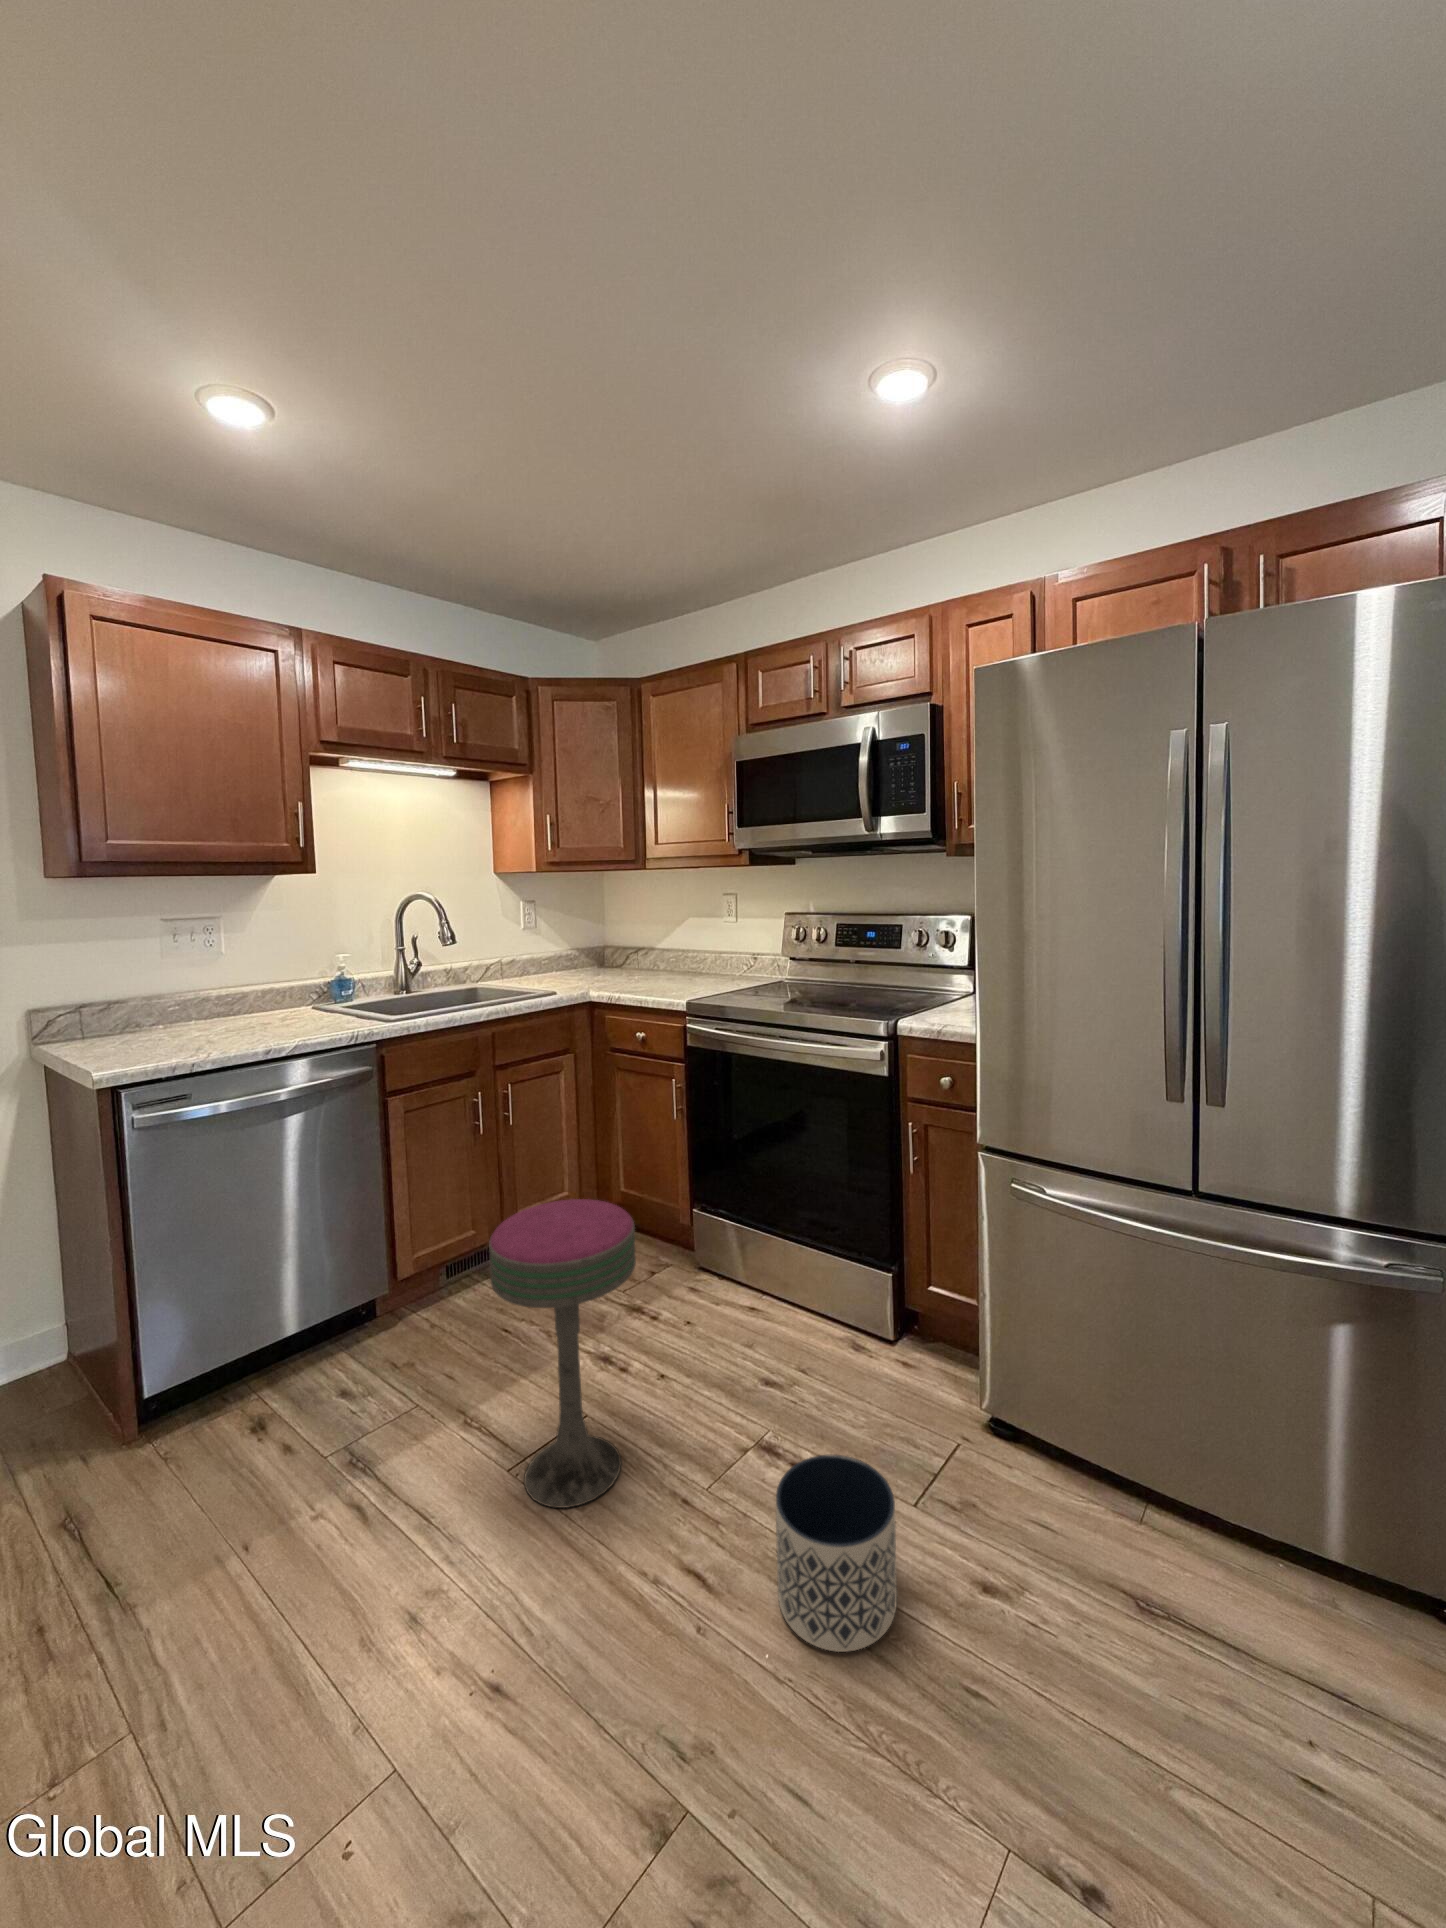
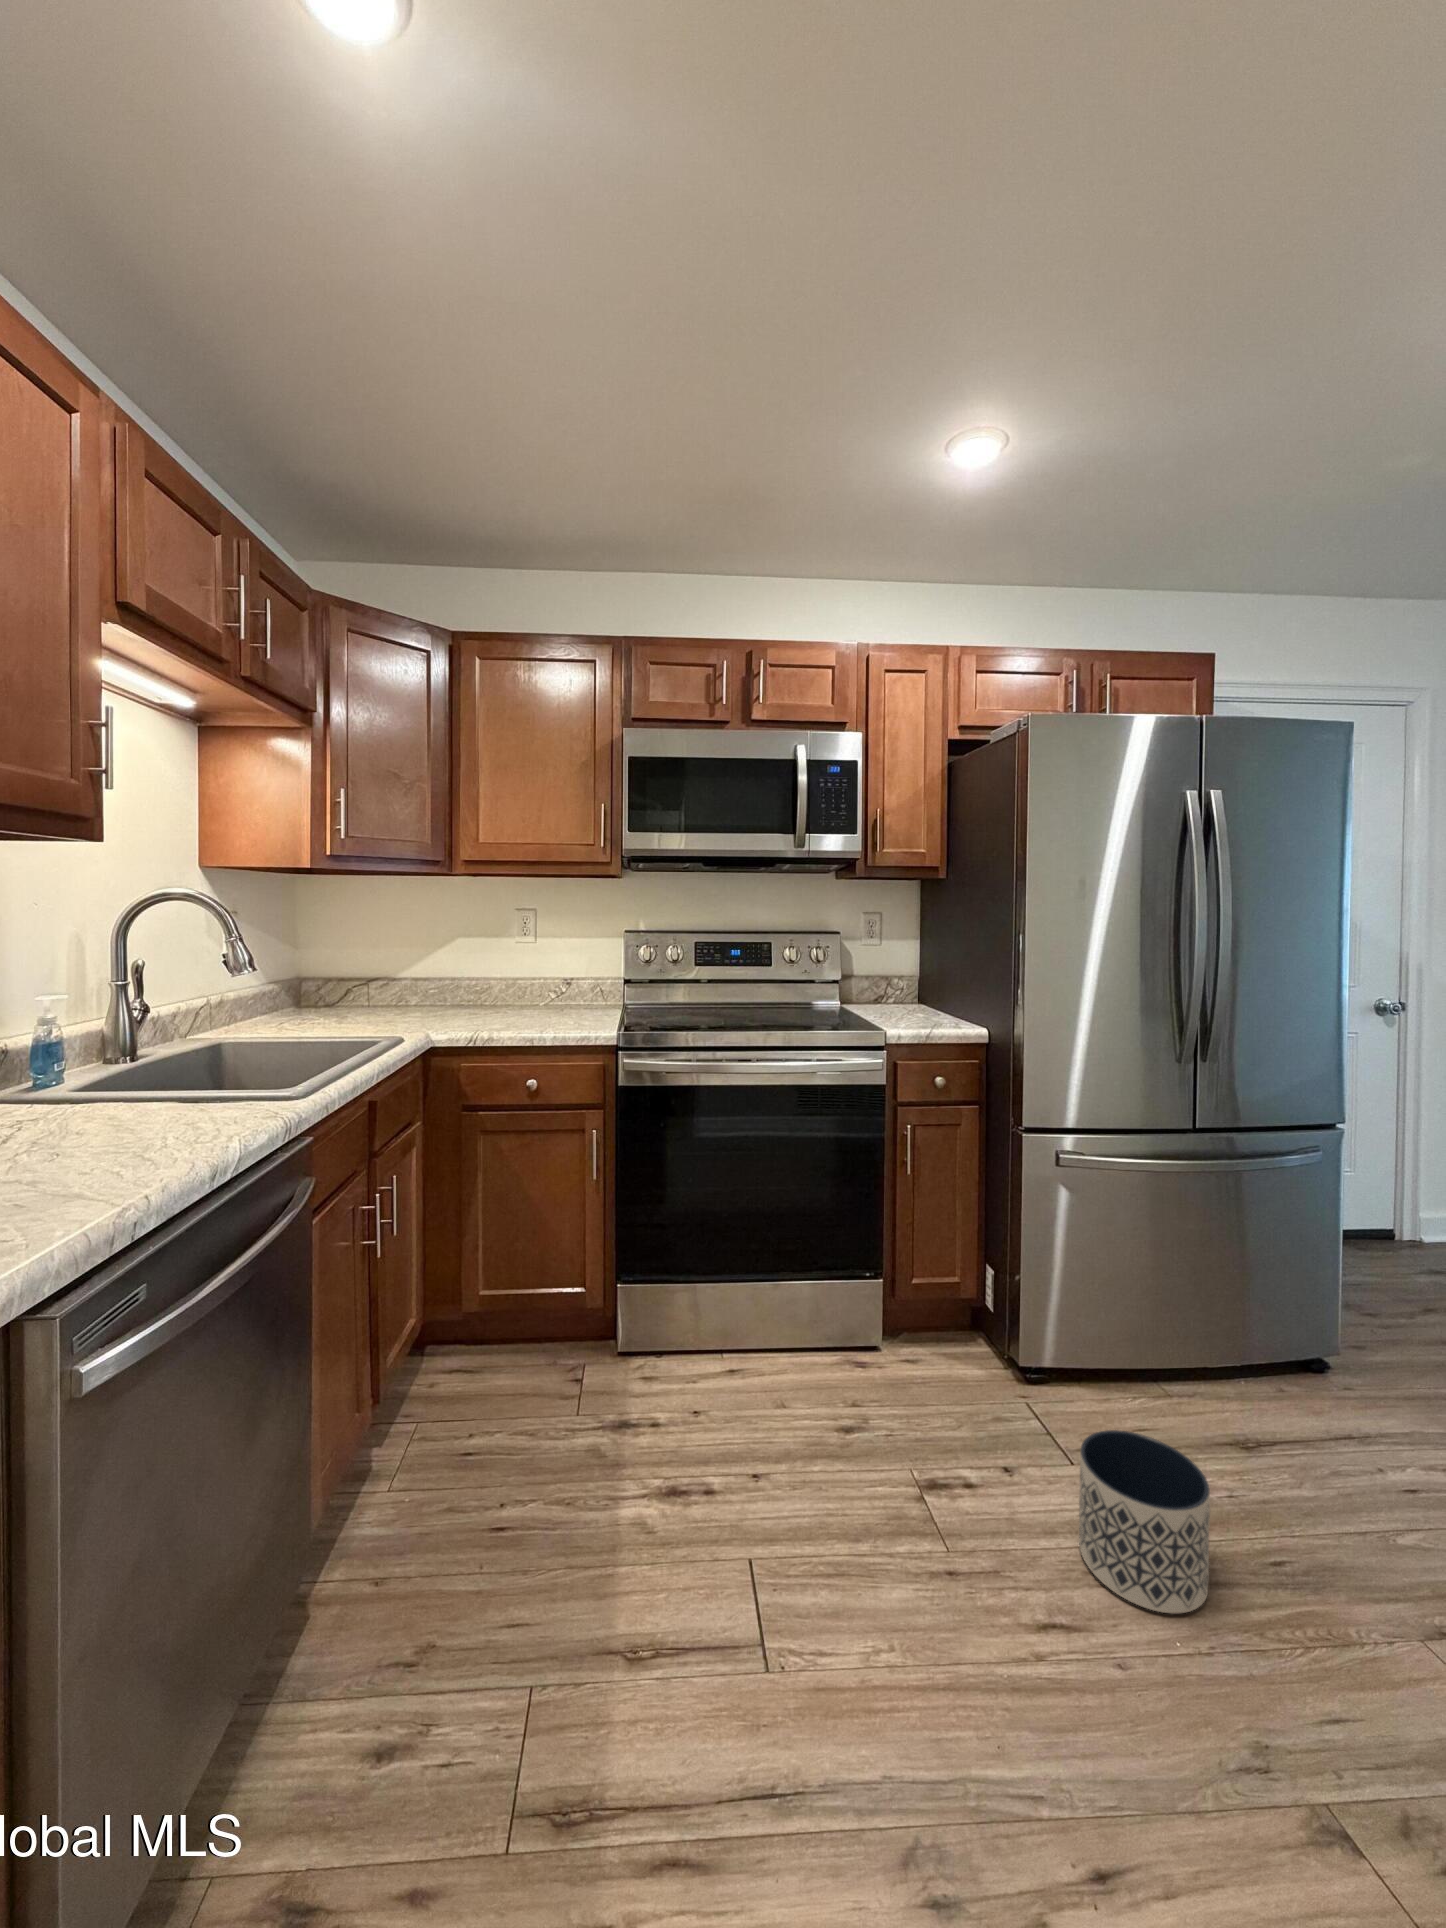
bar stool: present [489,1199,636,1508] -> none [738,1267,919,1679]

